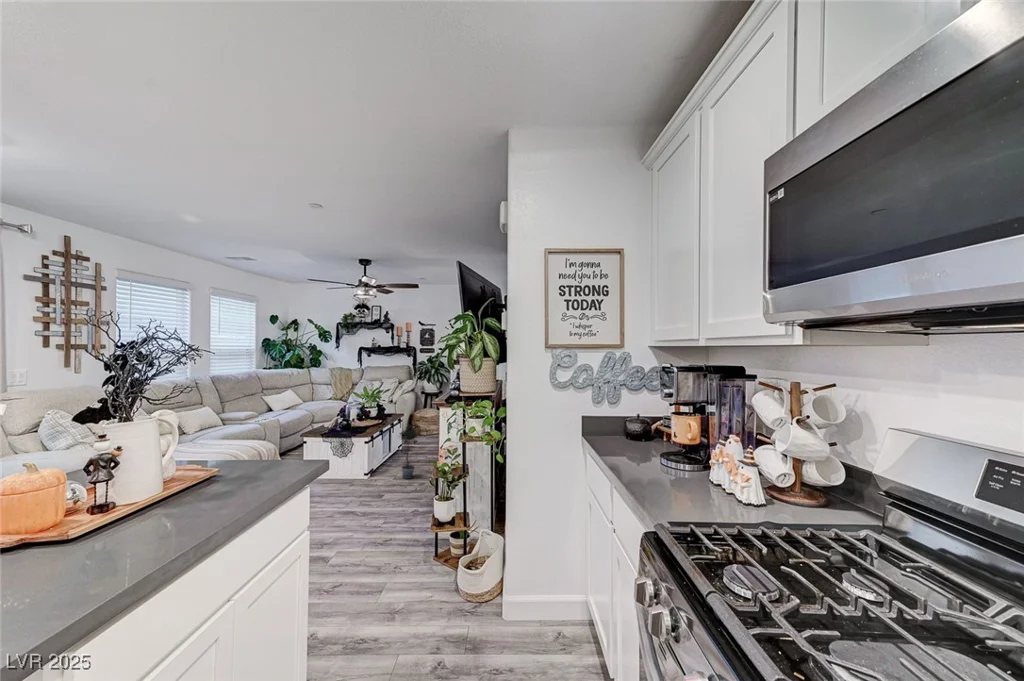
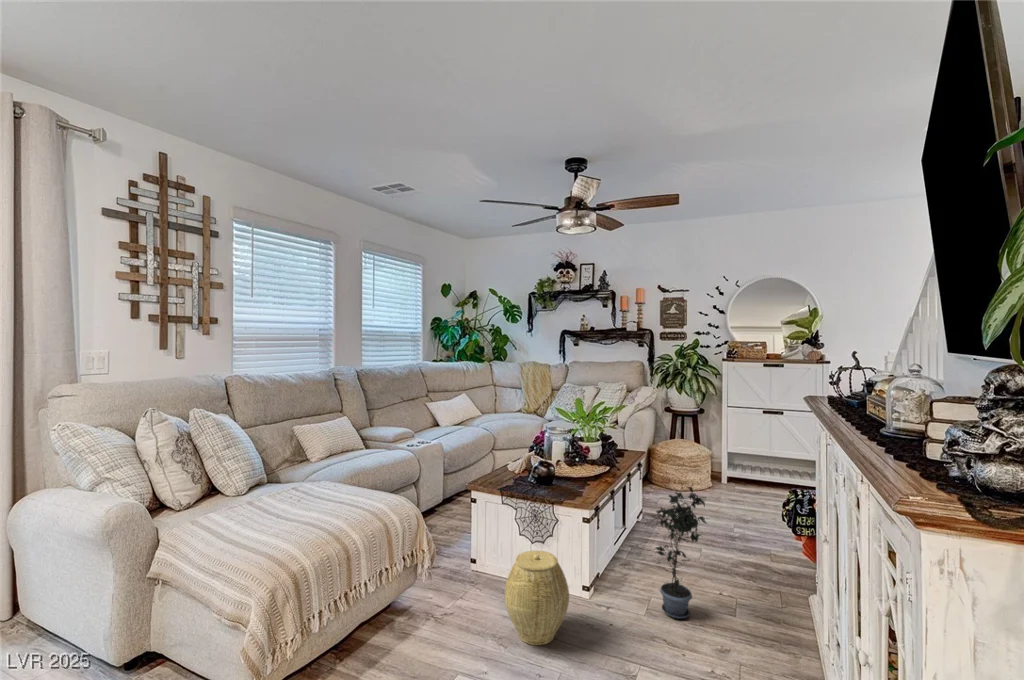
woven basket: none [325,456,357,497] -> present [505,551,569,645]

